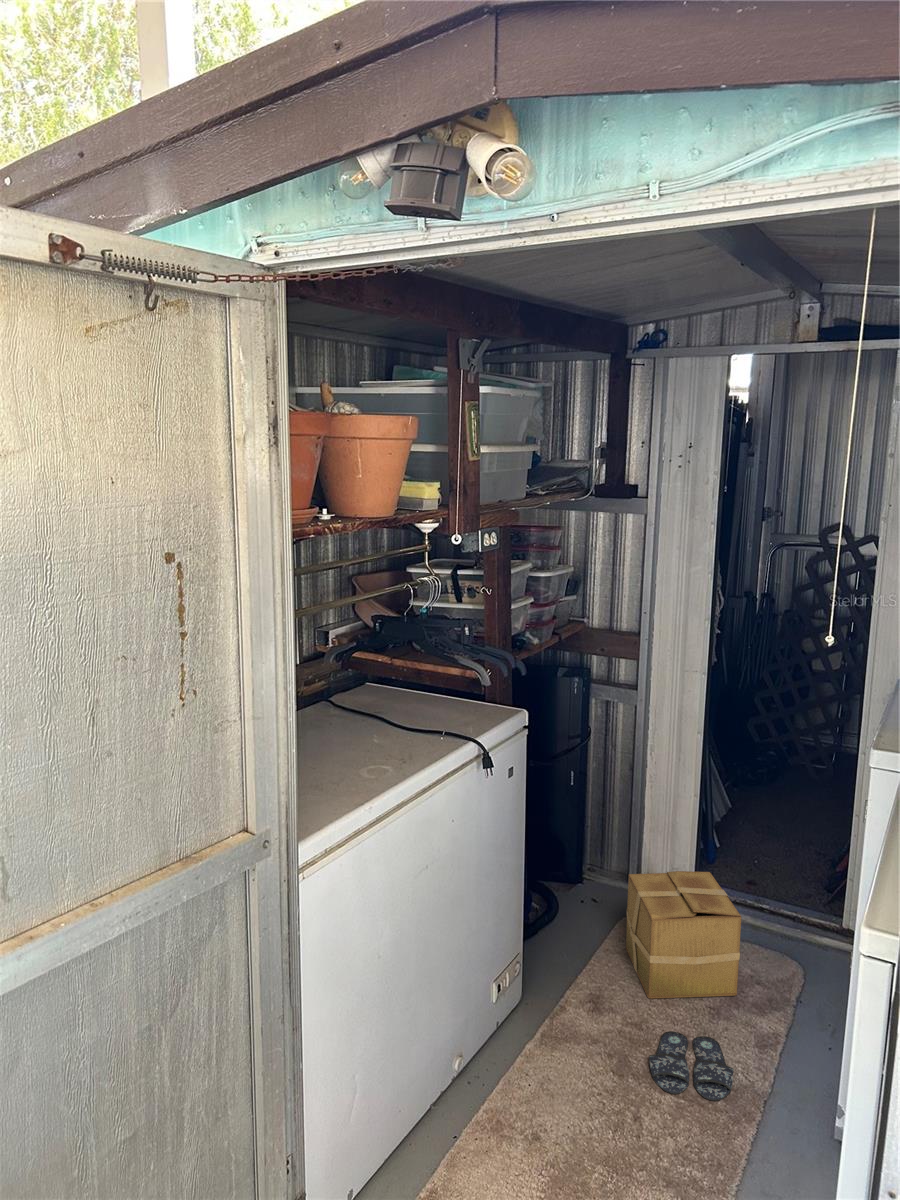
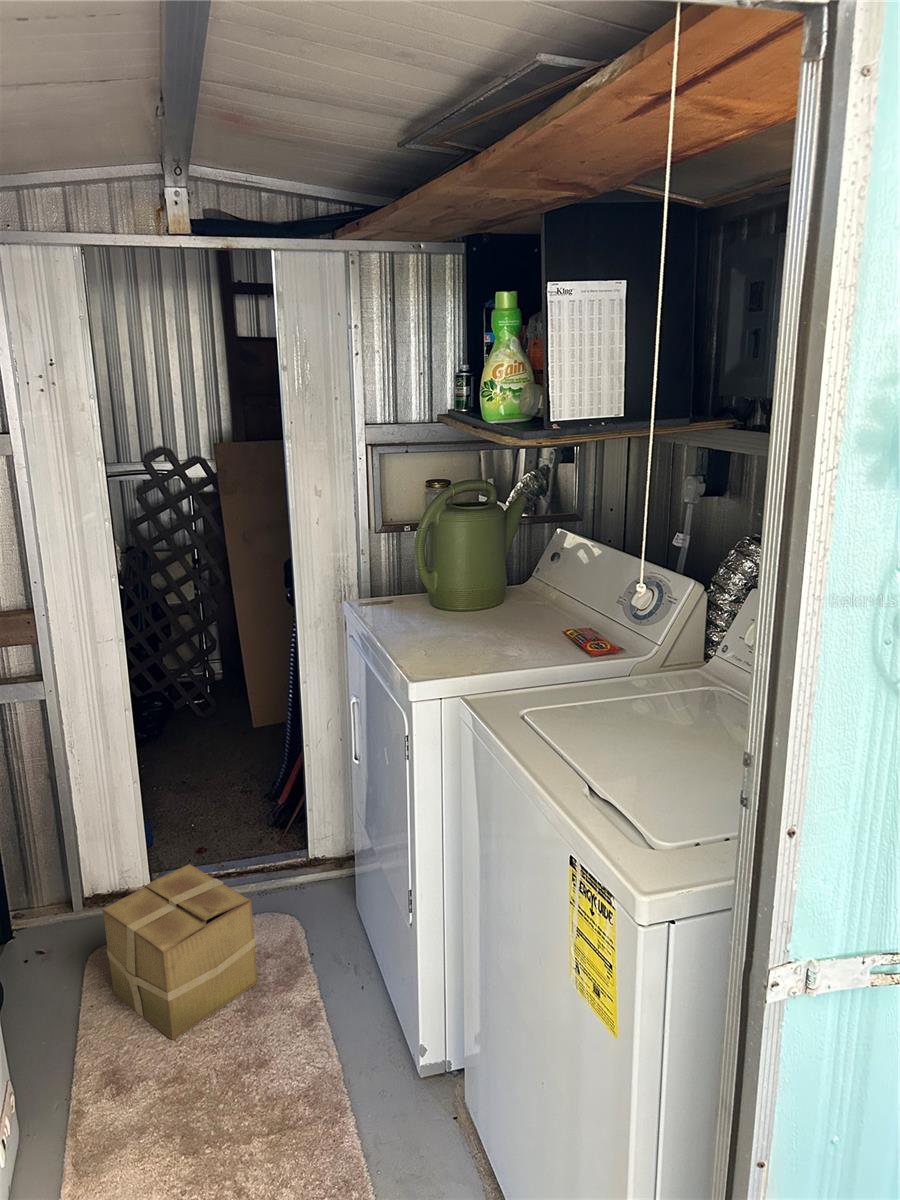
slippers: present [649,1031,734,1101] -> none [211,1045,310,1138]

